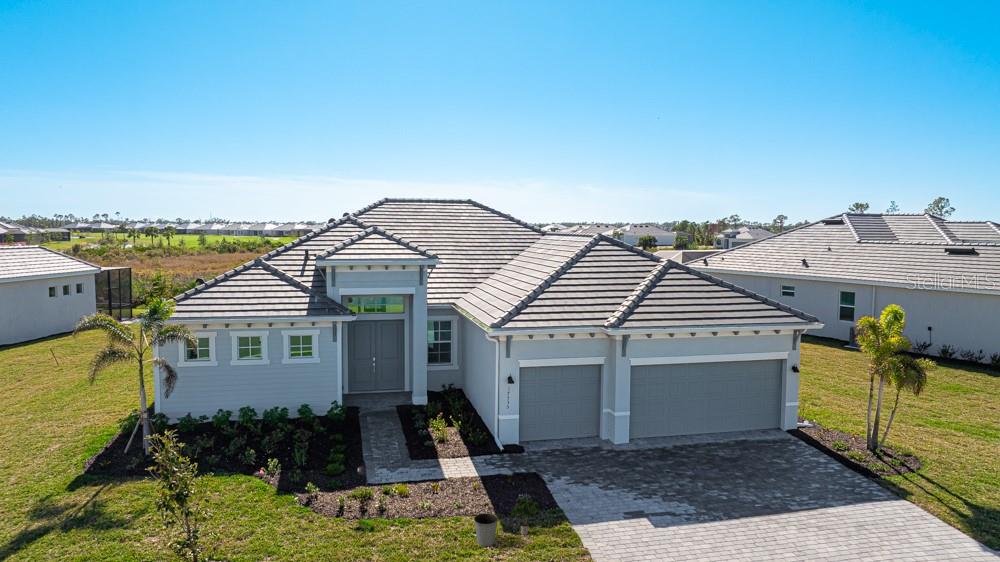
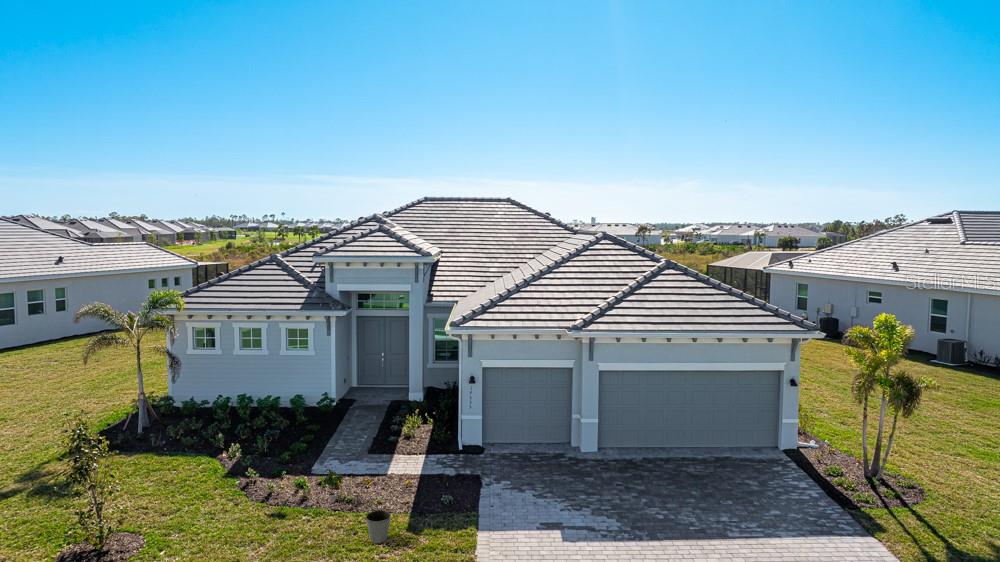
potted plant: present [510,498,540,535] -> present [323,469,343,503]

